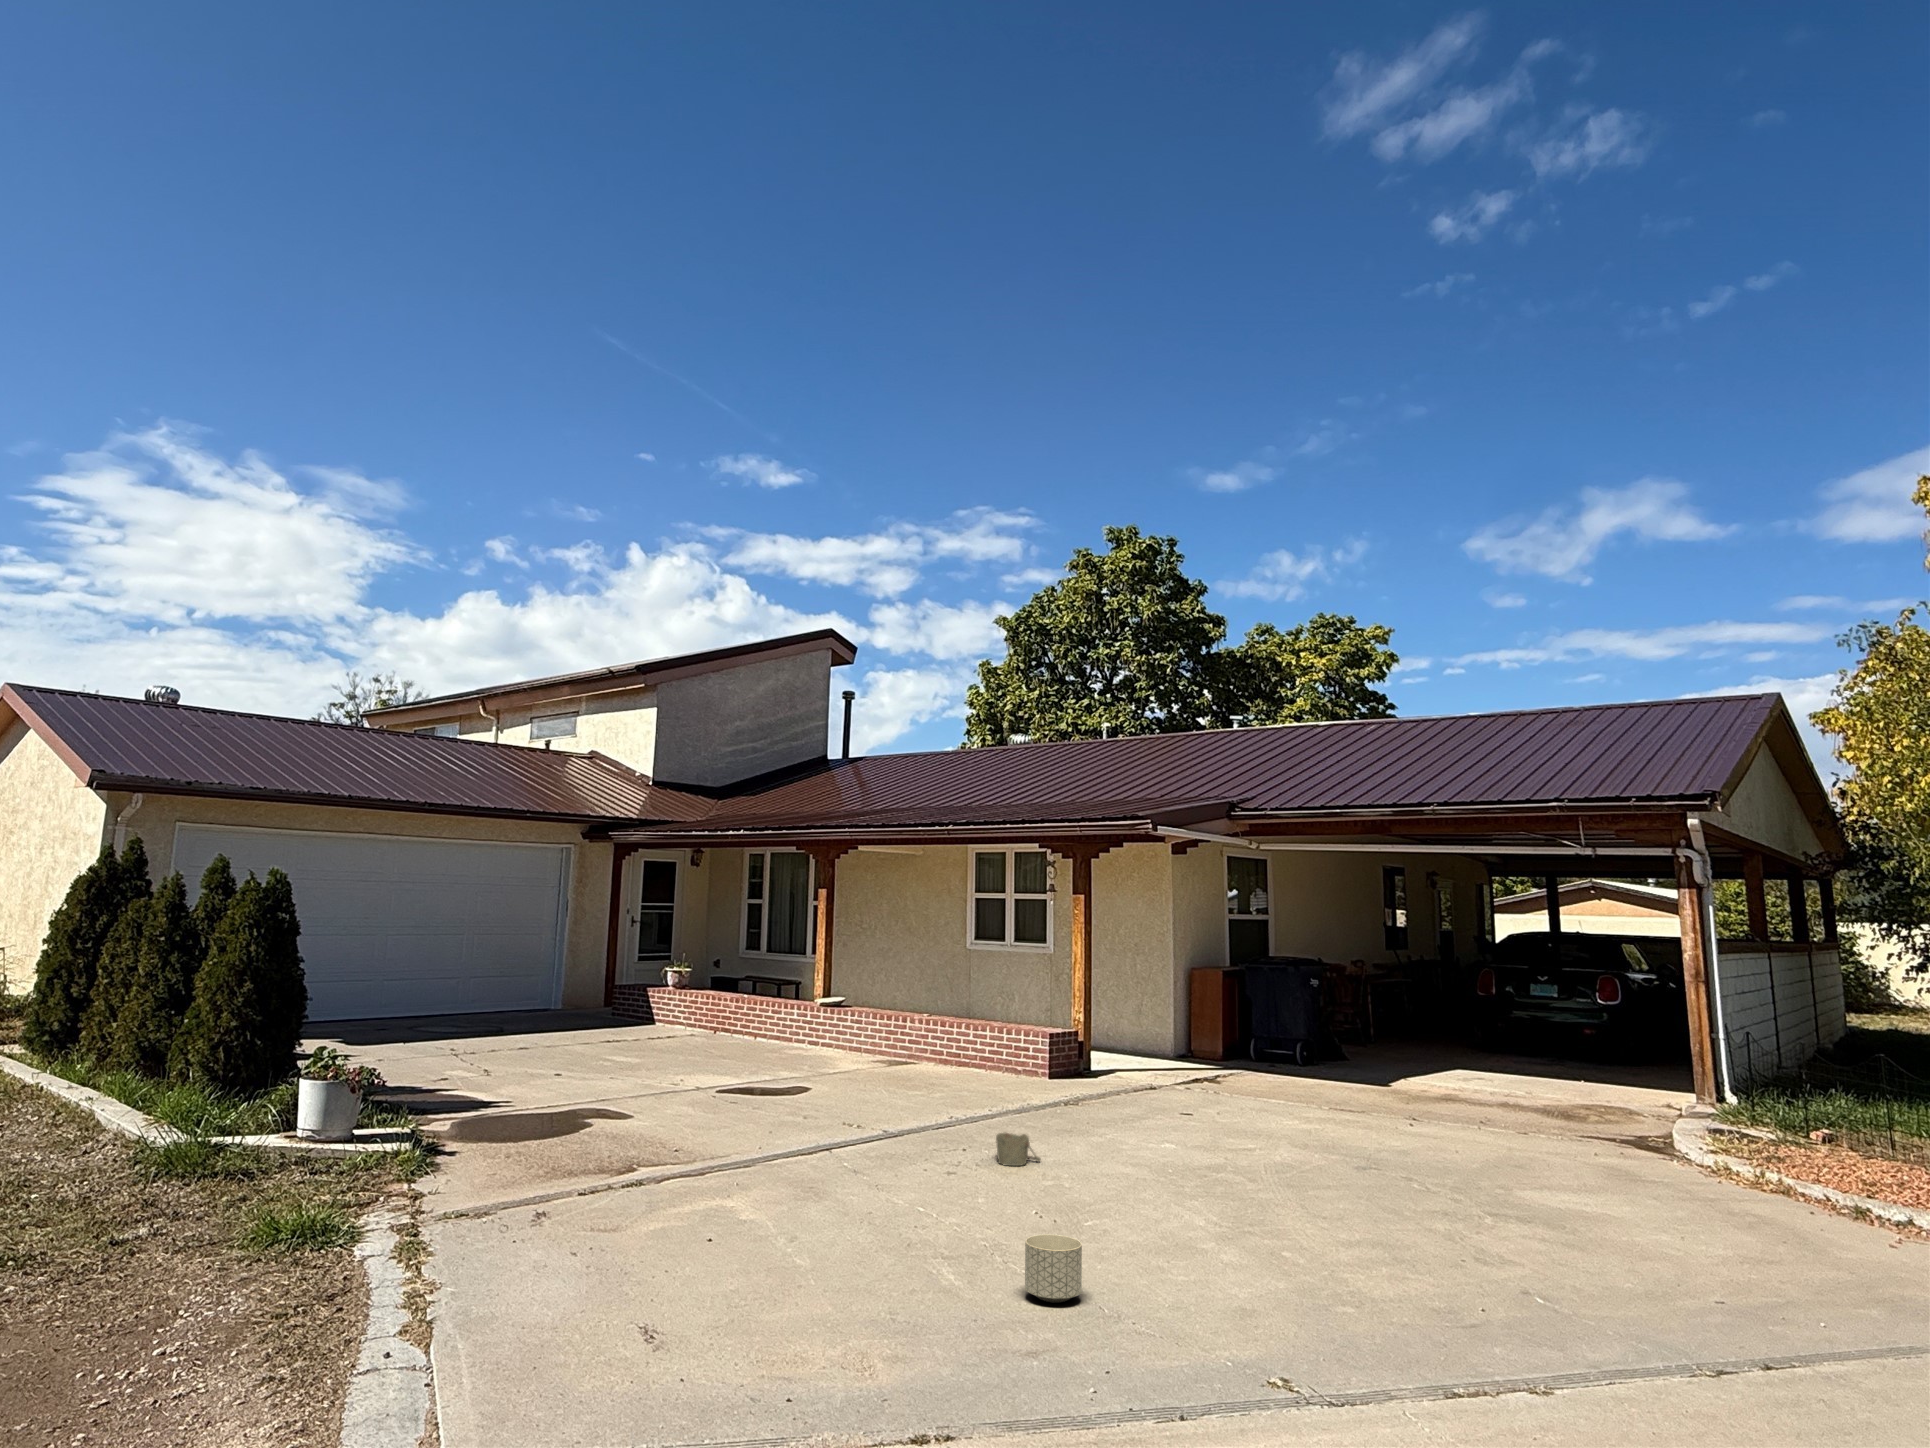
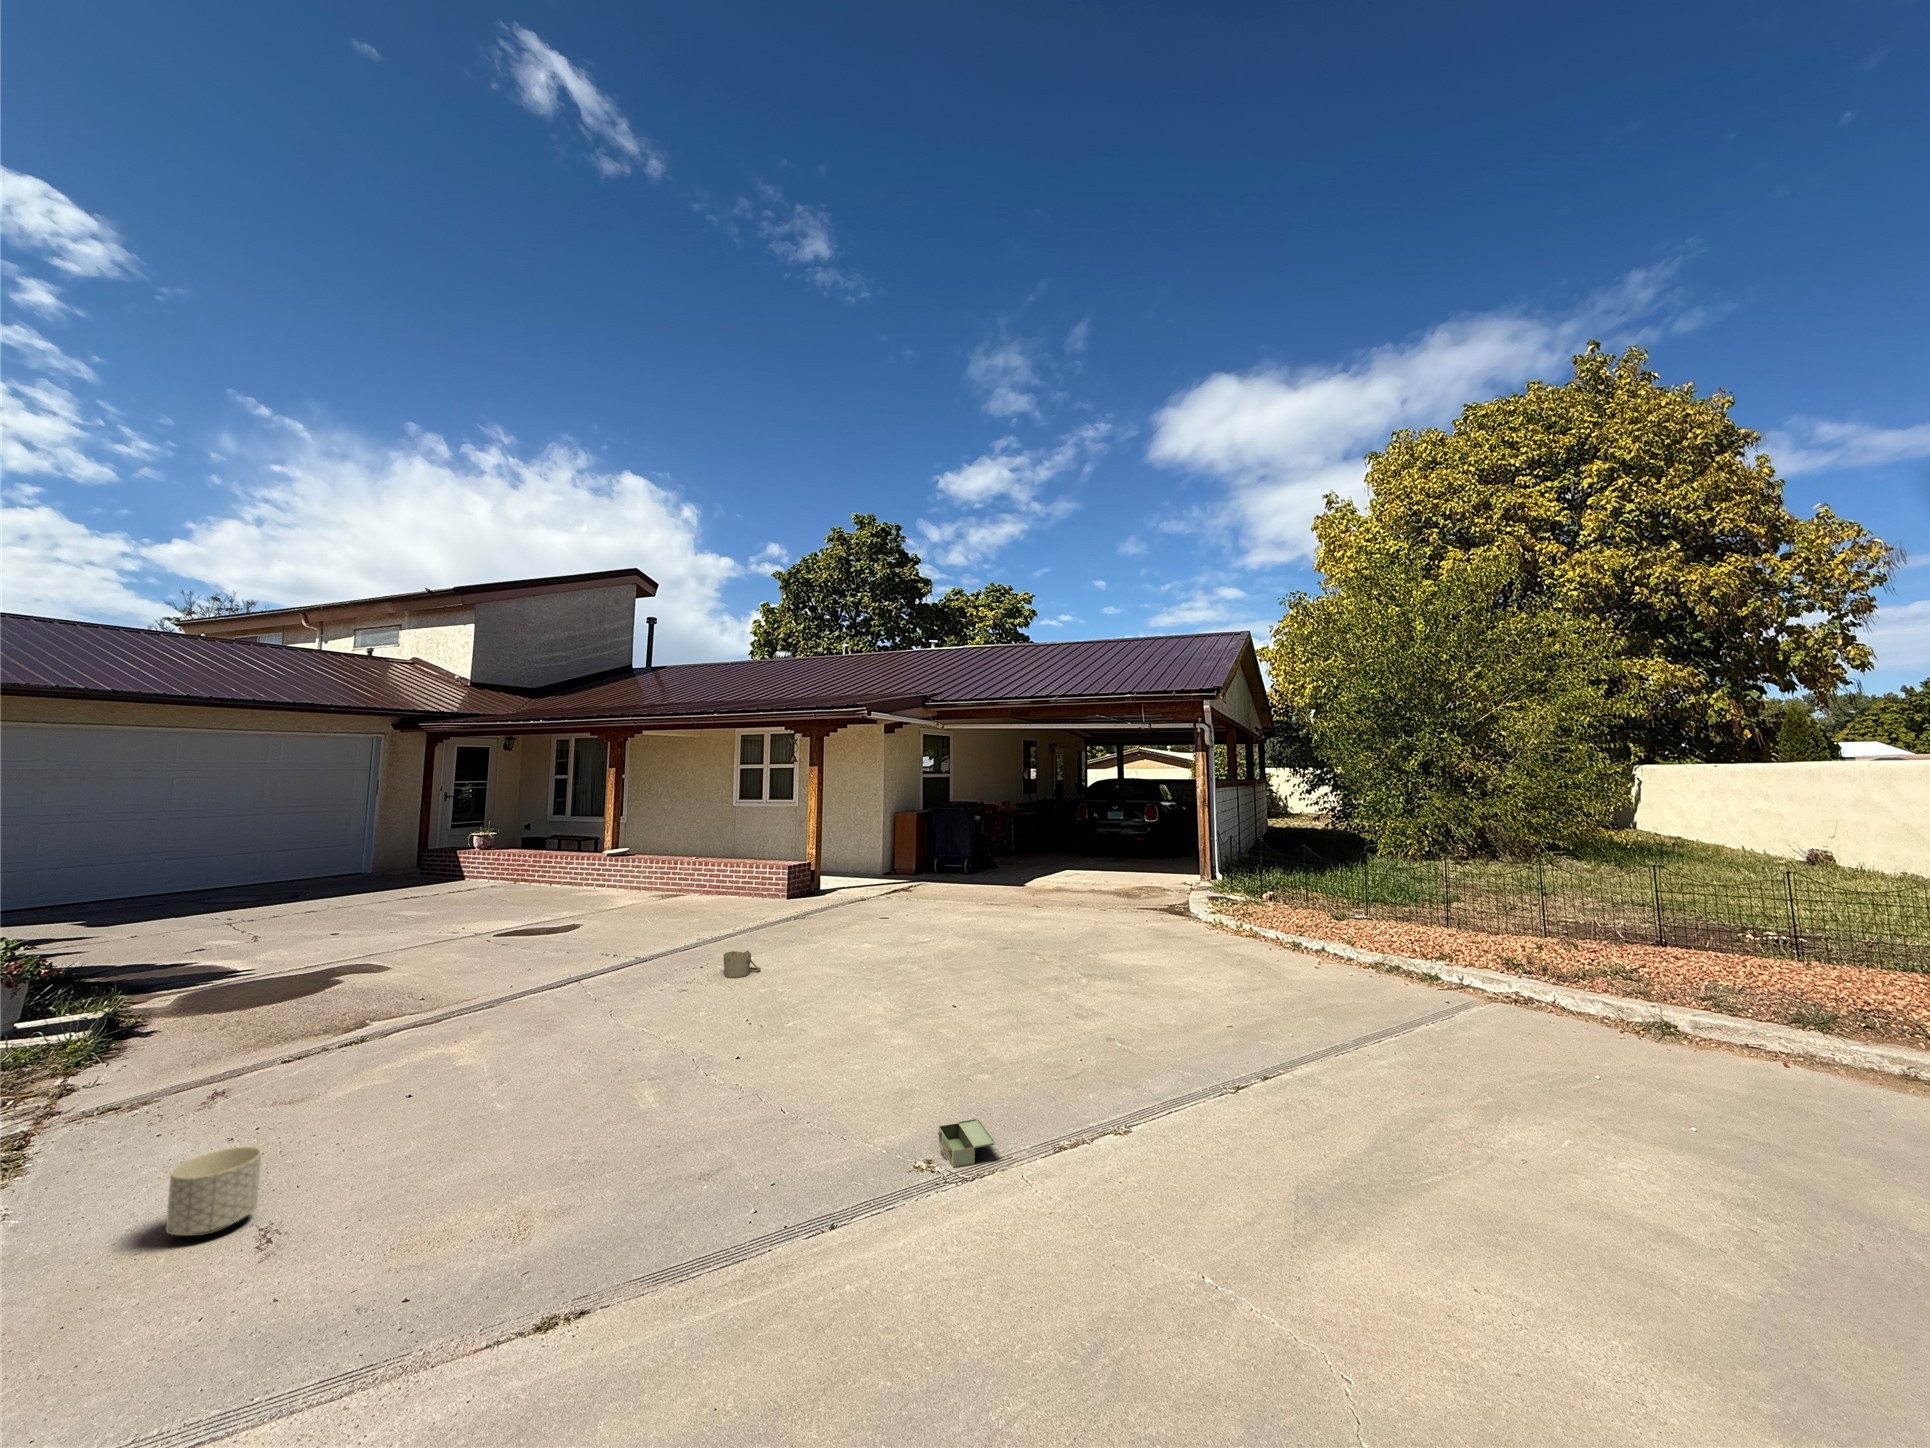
planter: present [1025,1234,1082,1303] -> present [166,1147,261,1236]
toolbox: none [1302,1352,1377,1401] -> present [938,1119,995,1167]

